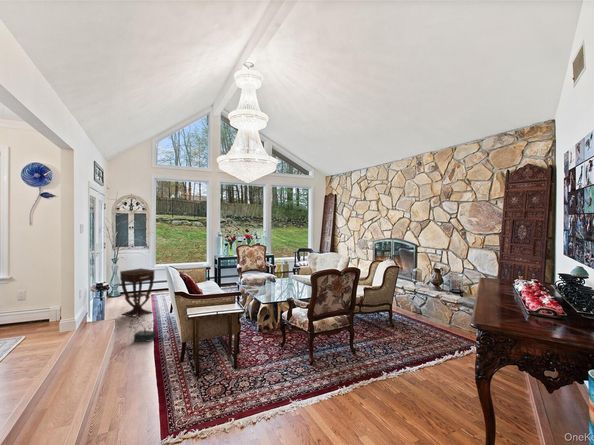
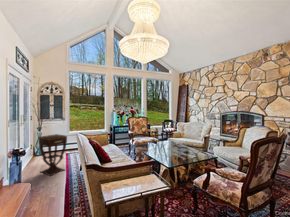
decorative plant: present [129,315,156,341] -> none [37,178,70,207]

